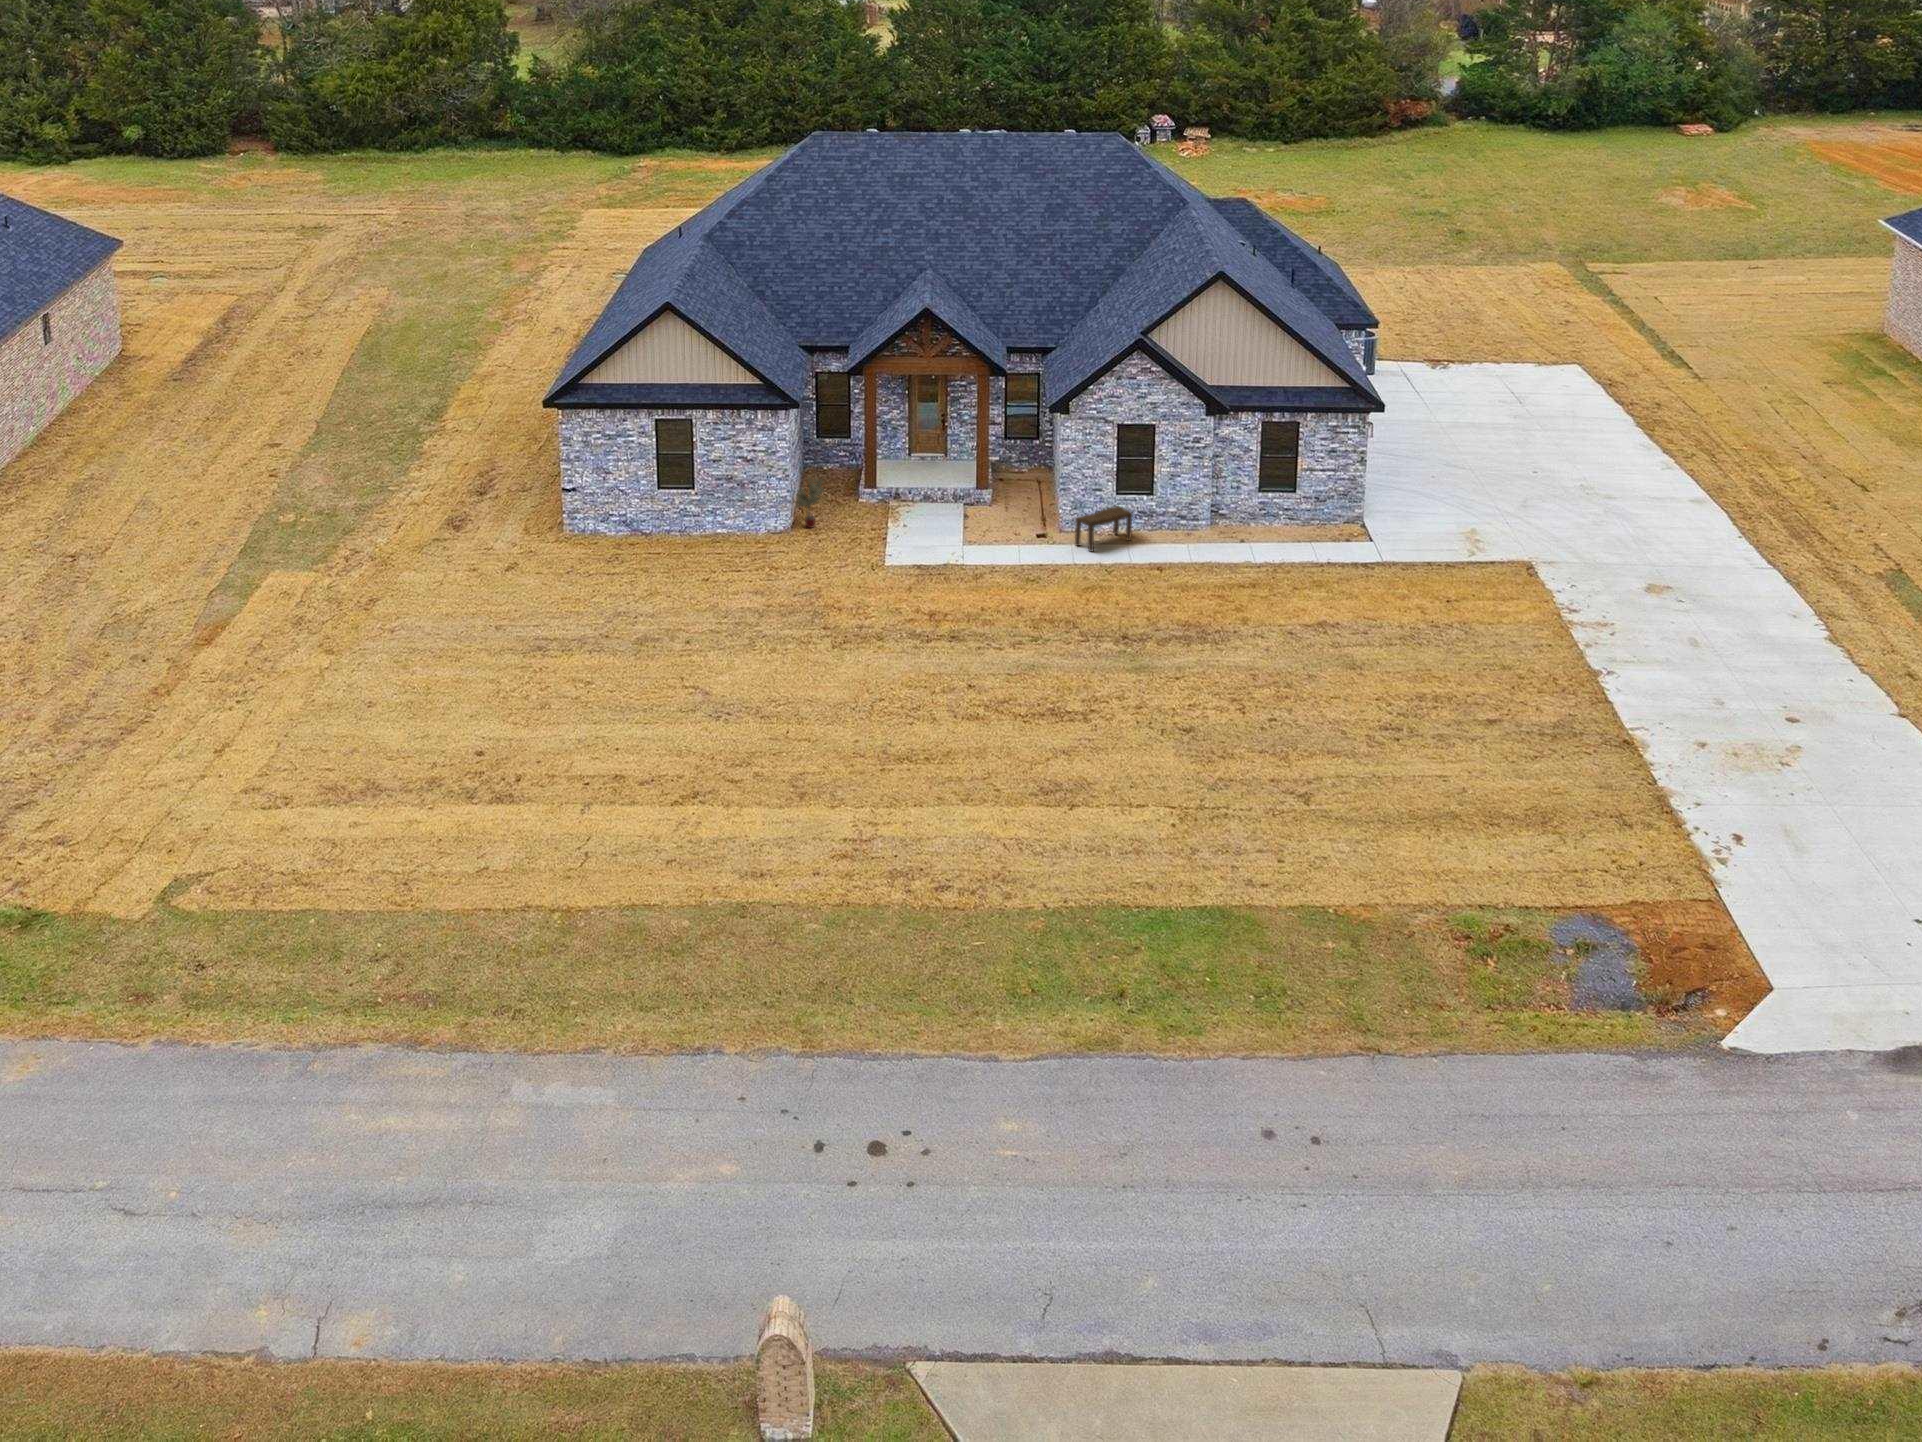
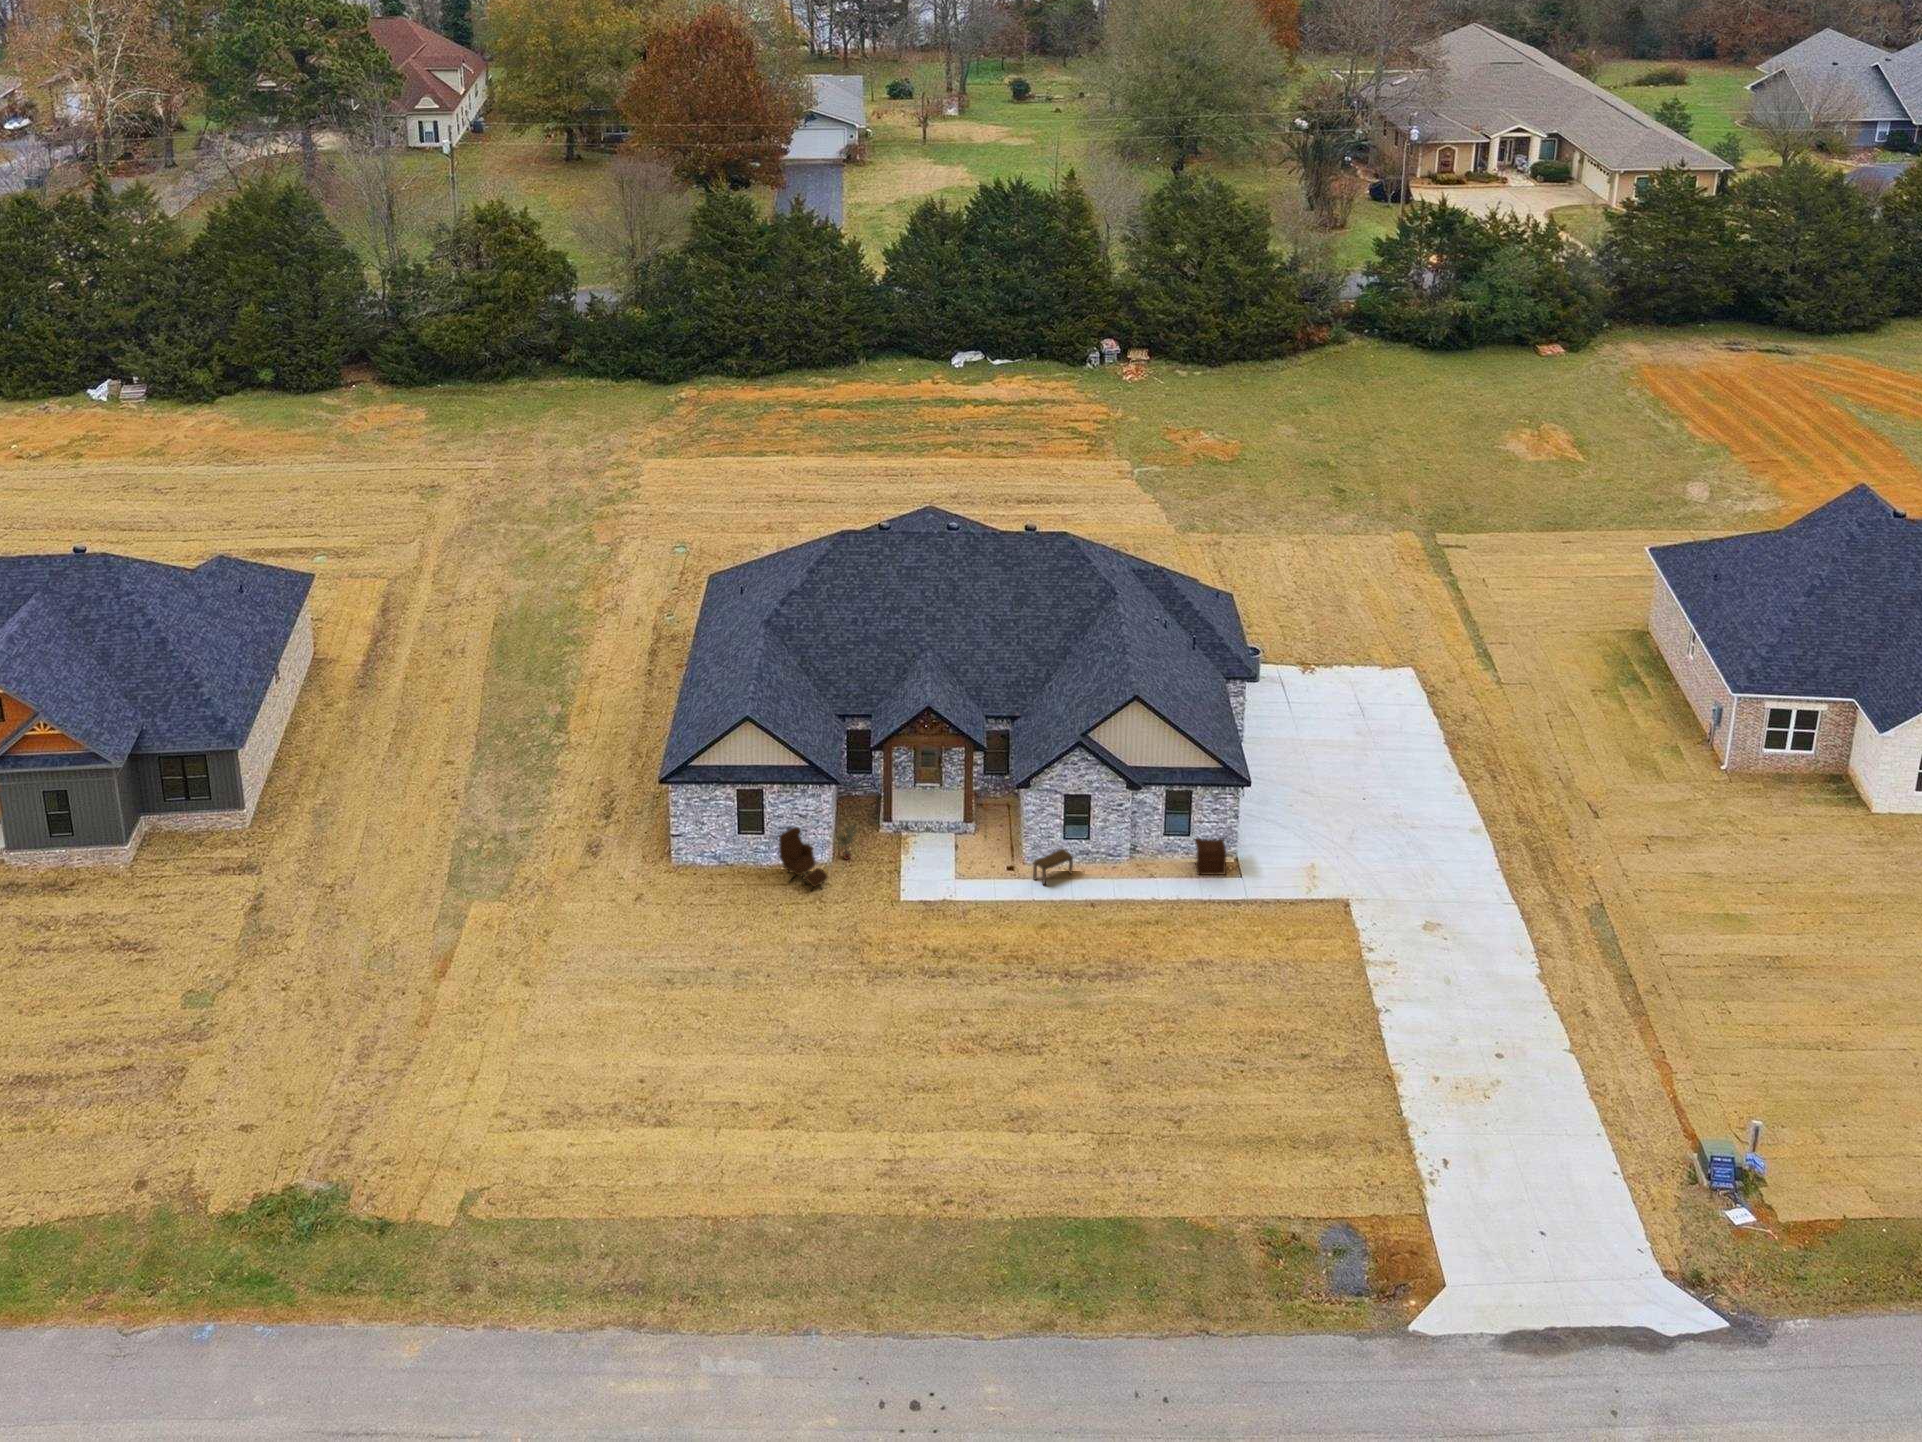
lounge chair: none [711,474,781,558] -> present [779,827,828,887]
wooden crate: none [1303,489,1353,541] -> present [1195,838,1226,875]

